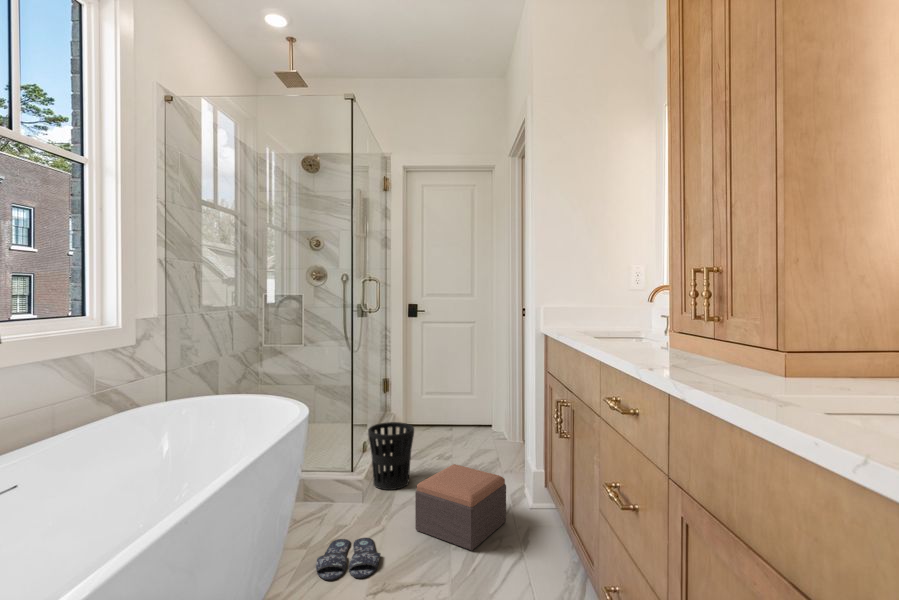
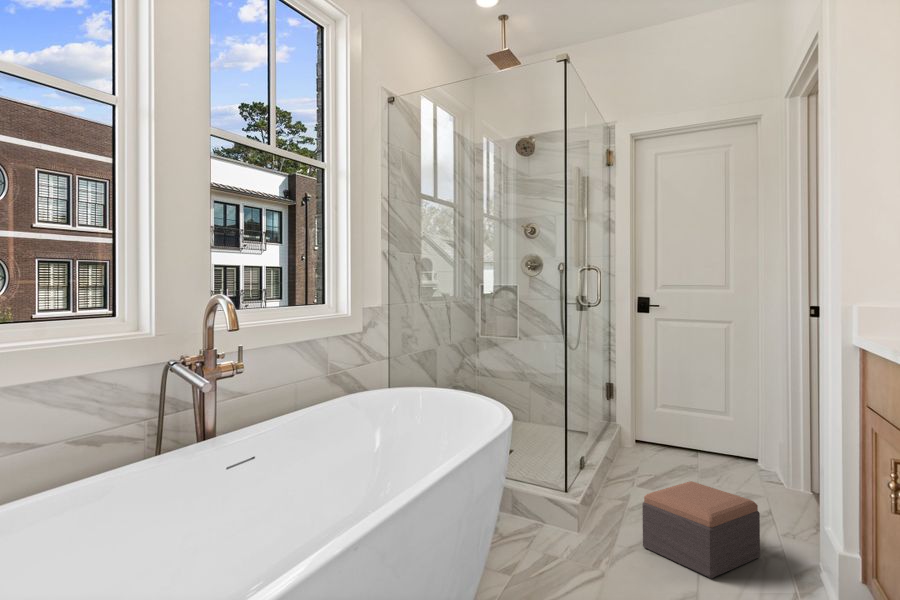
wastebasket: present [368,422,414,490] -> none [589,429,643,504]
slippers: present [316,538,381,581] -> none [534,541,602,580]

